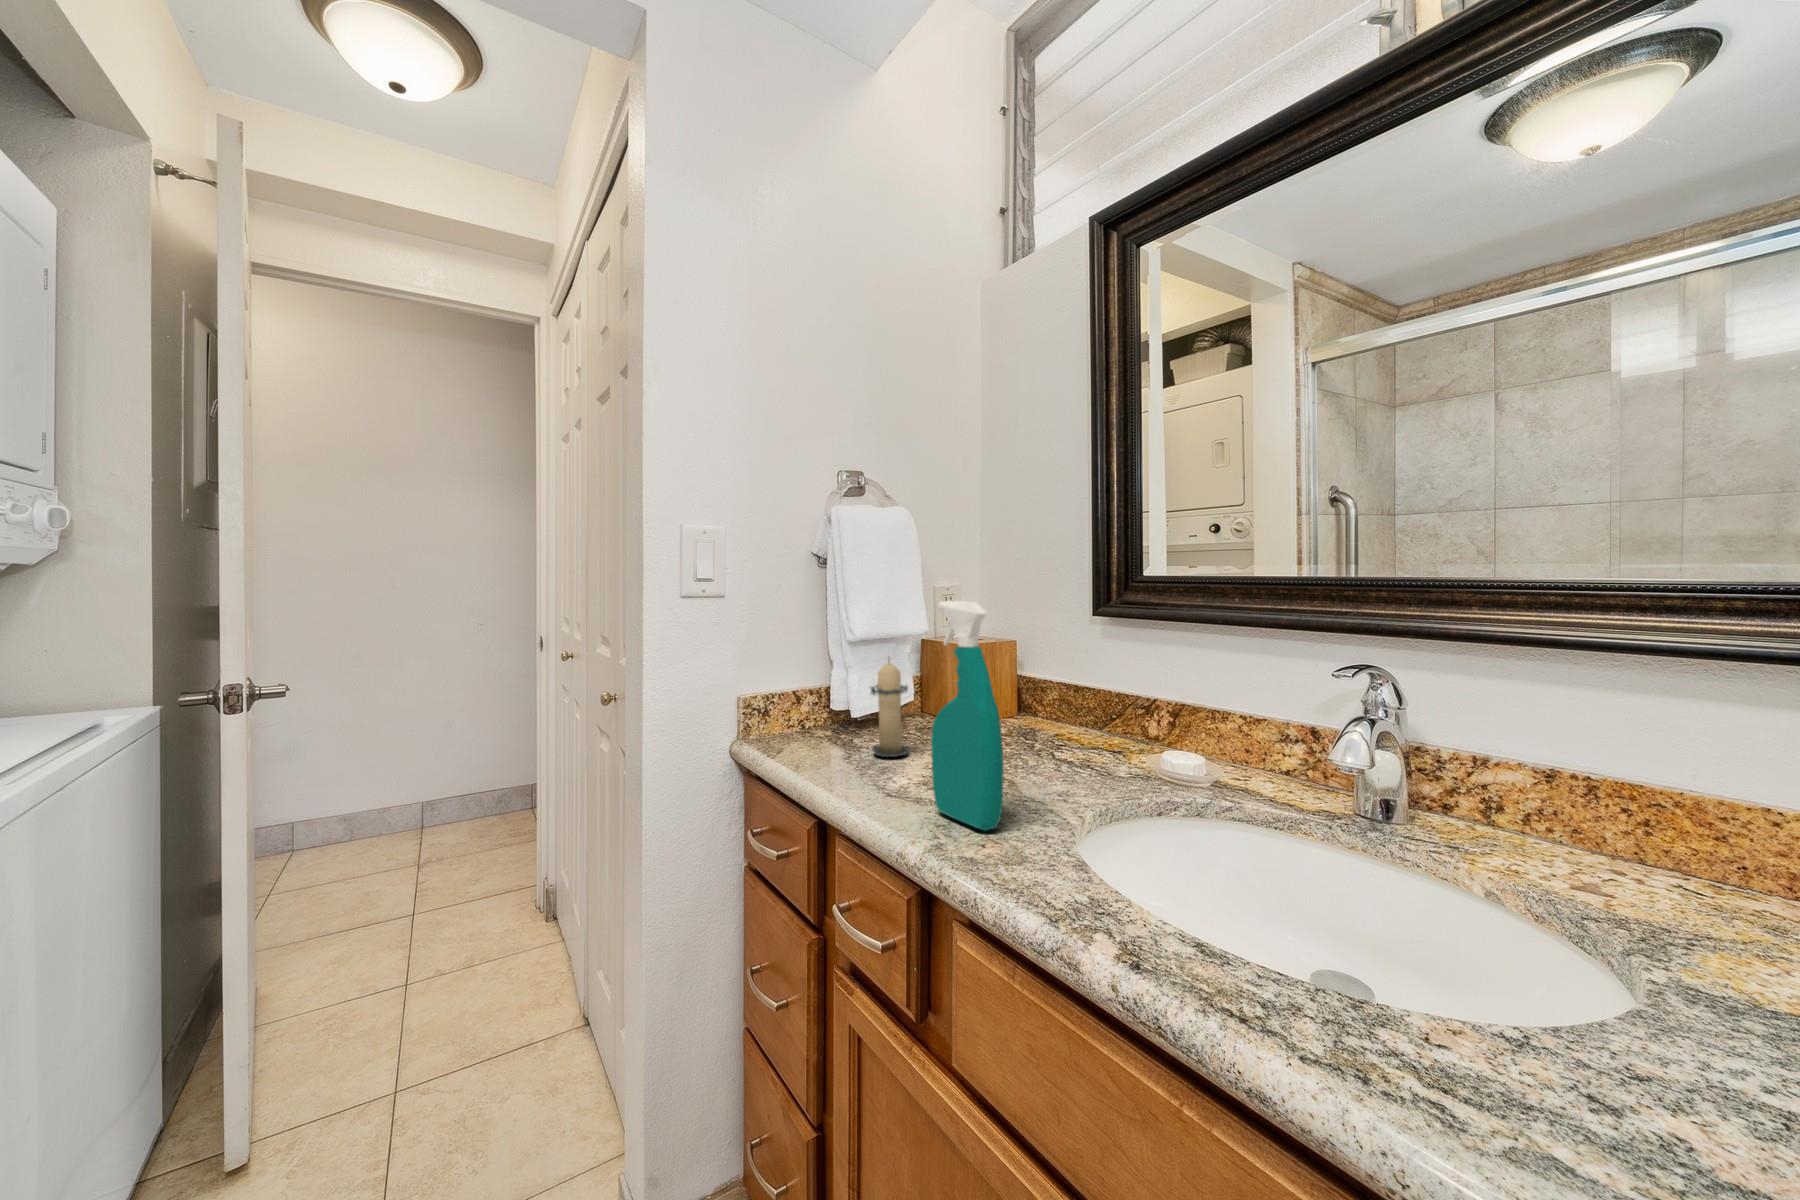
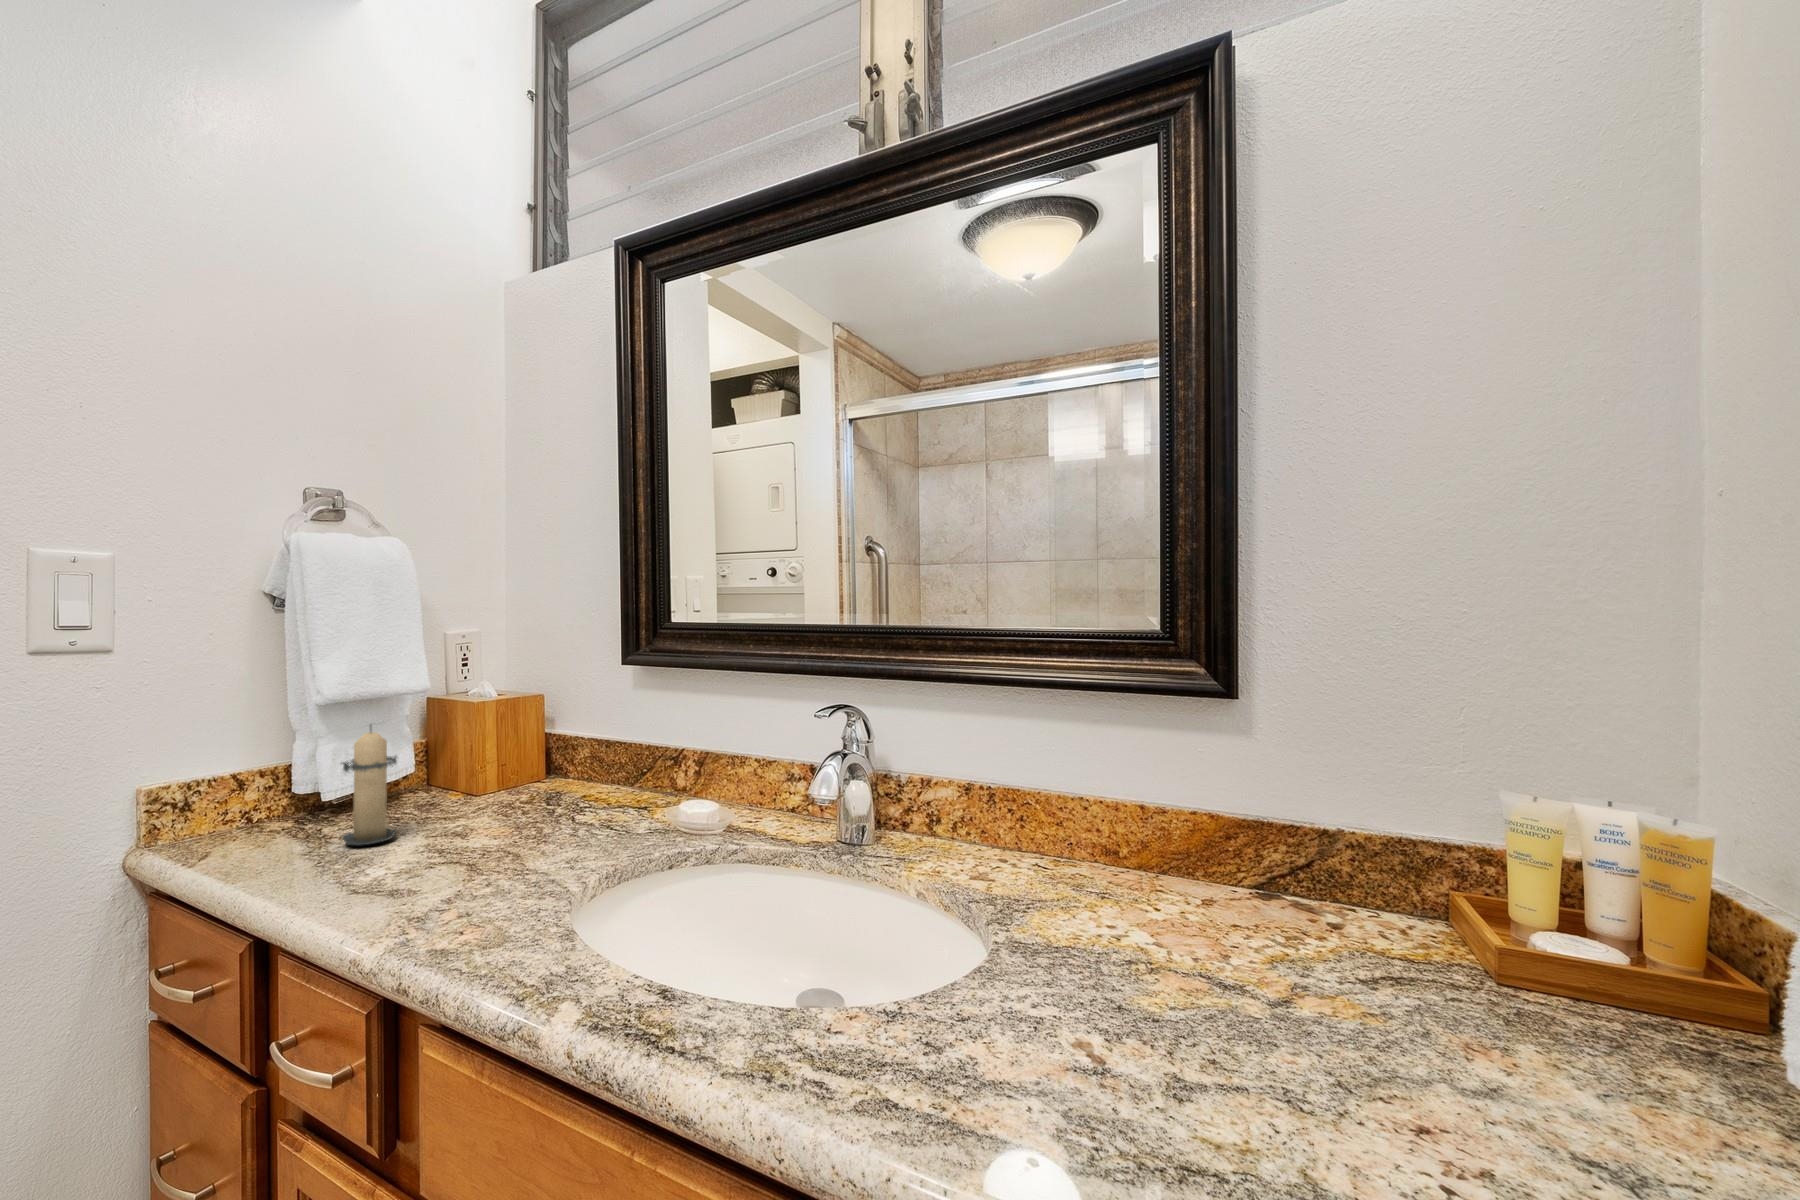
spray bottle: present [931,601,1004,831] -> none [407,660,494,916]

